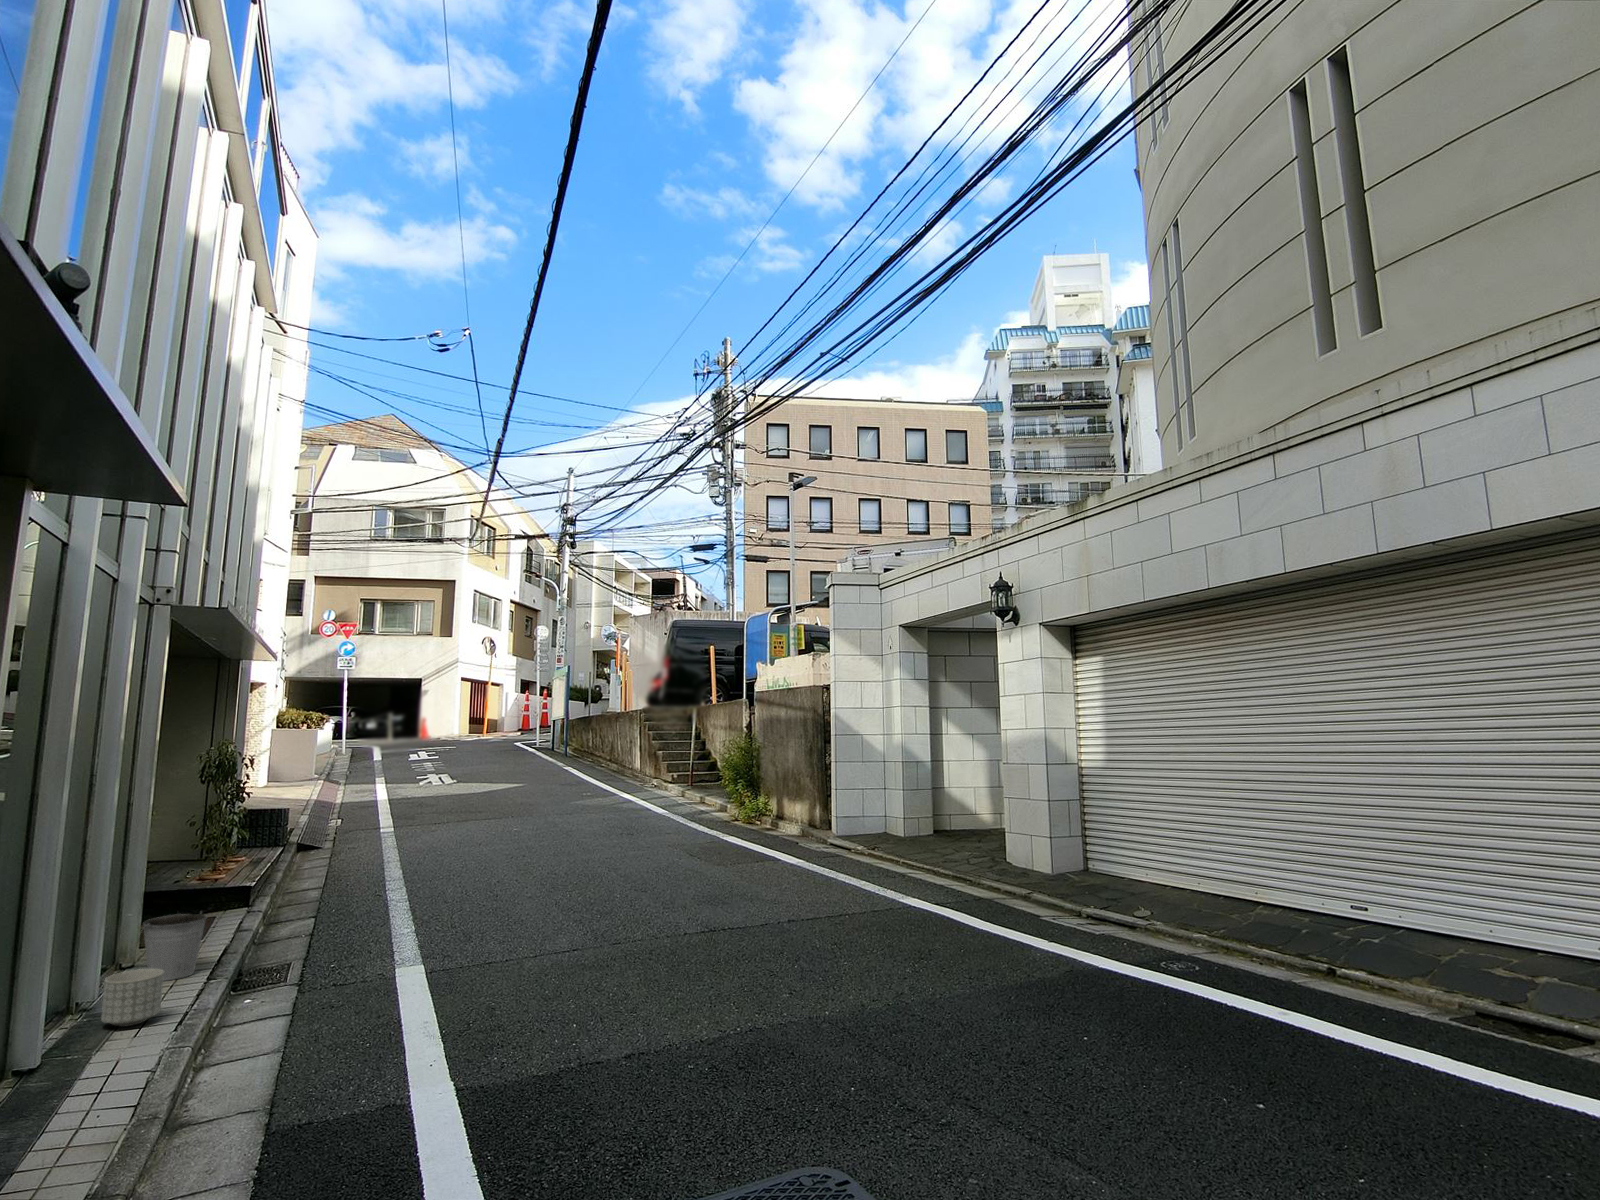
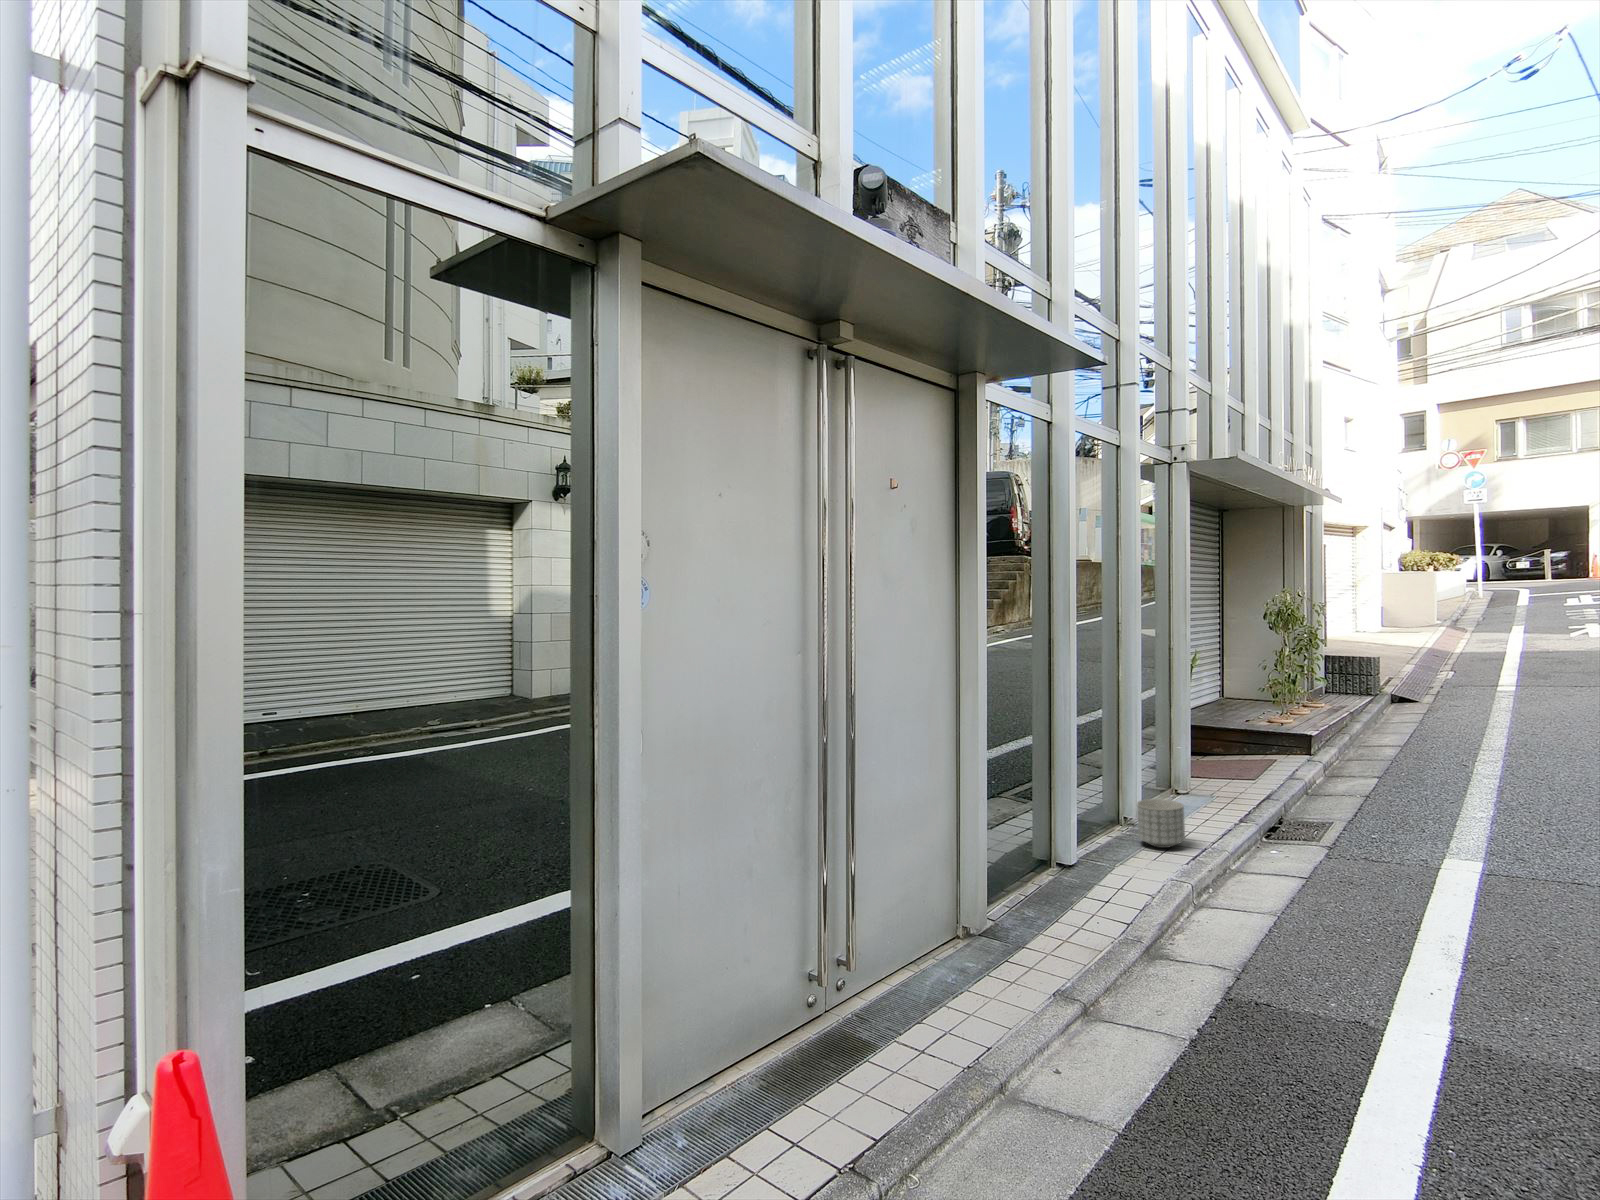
bucket: present [143,913,207,980] -> none [1182,754,1240,814]

